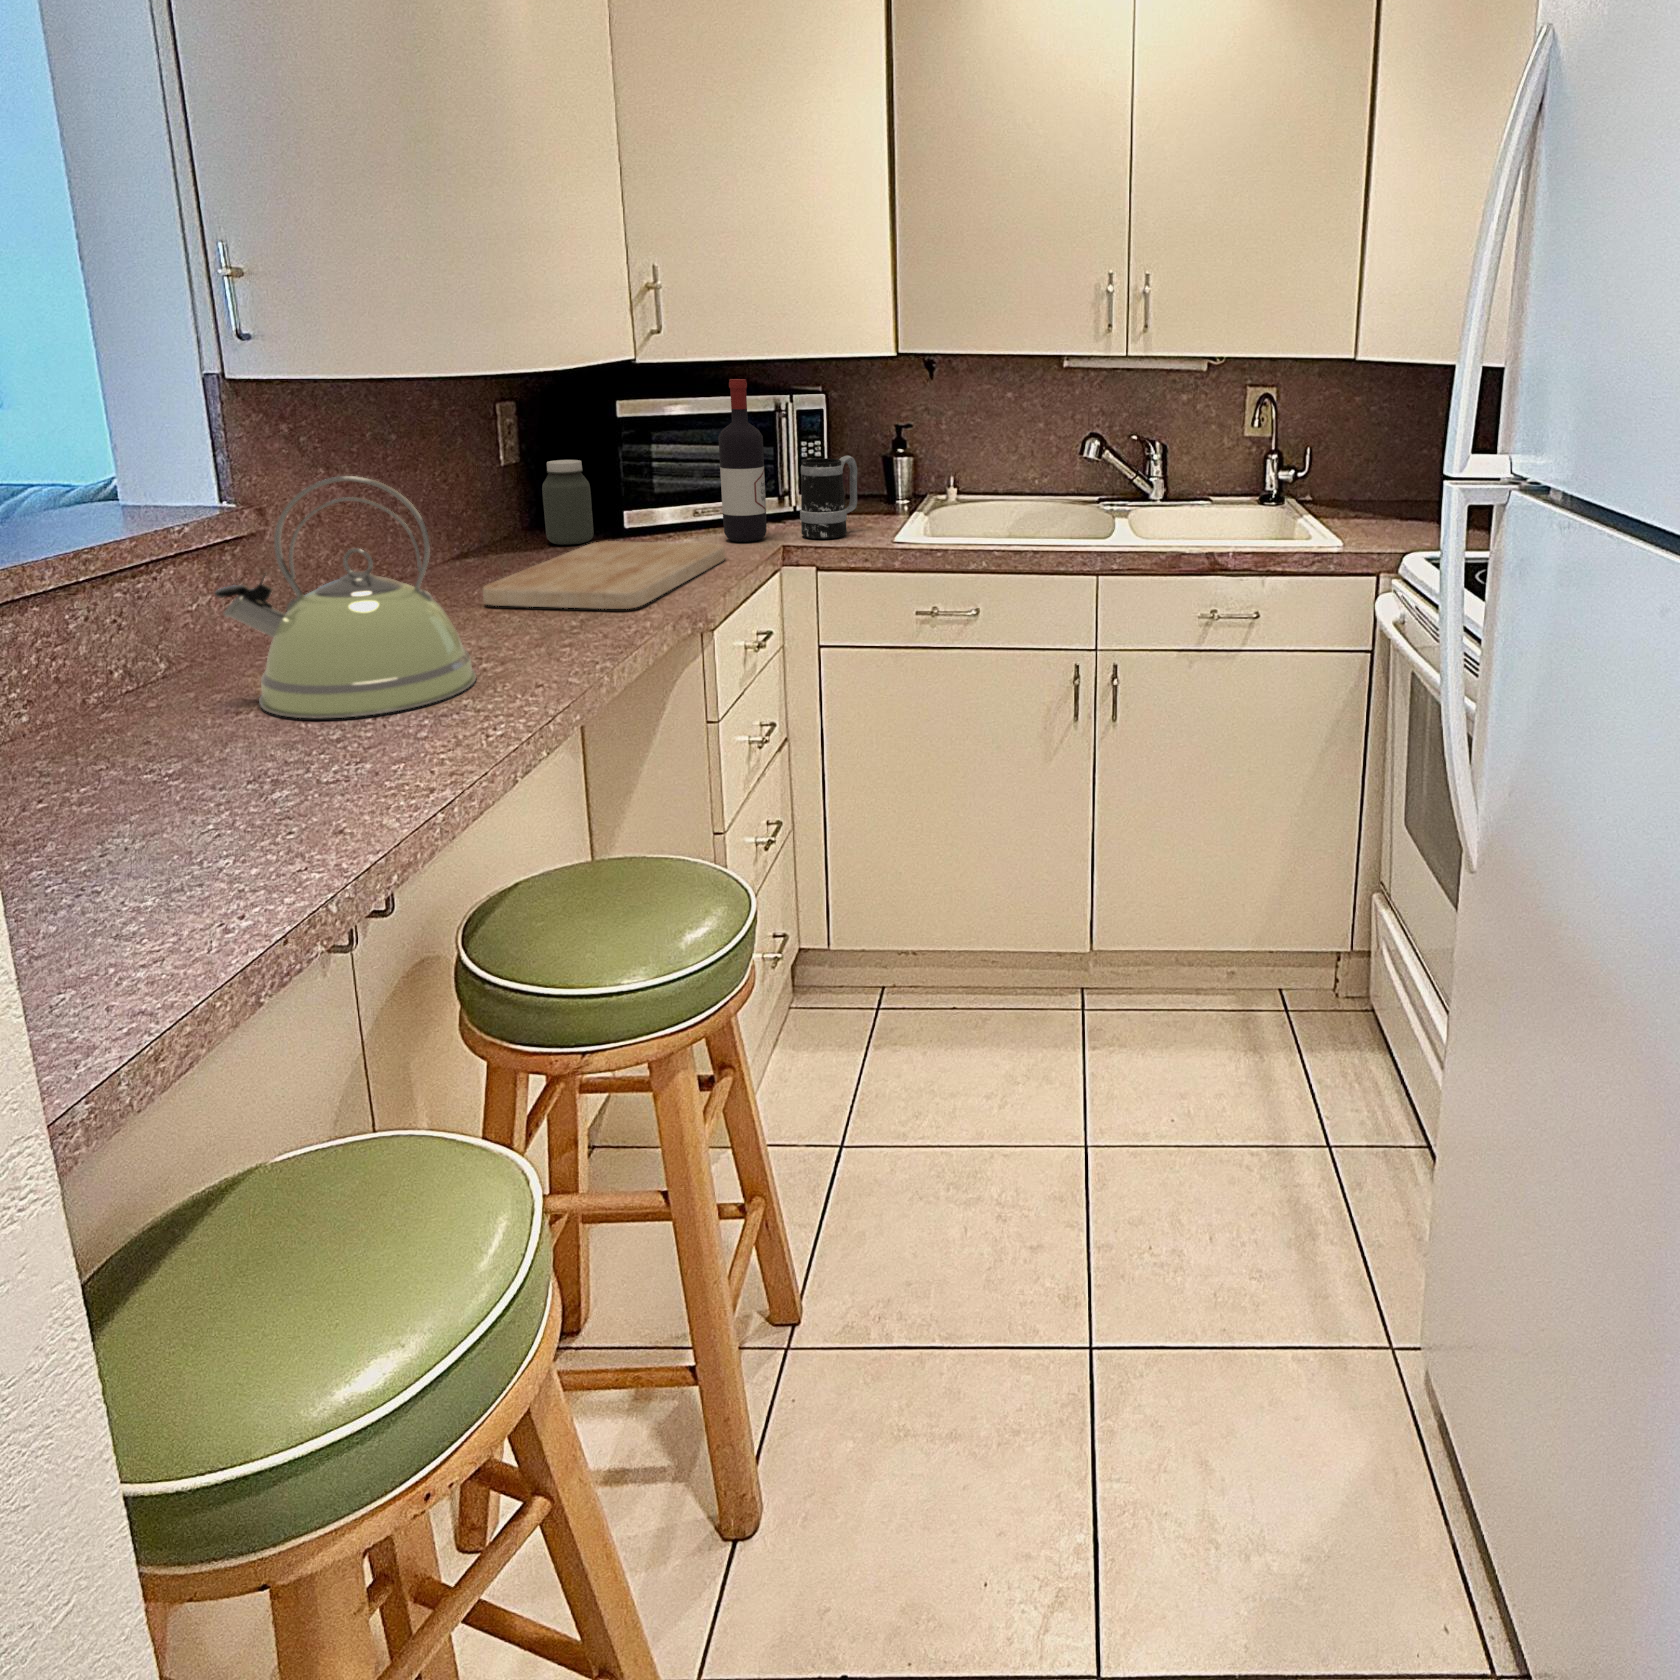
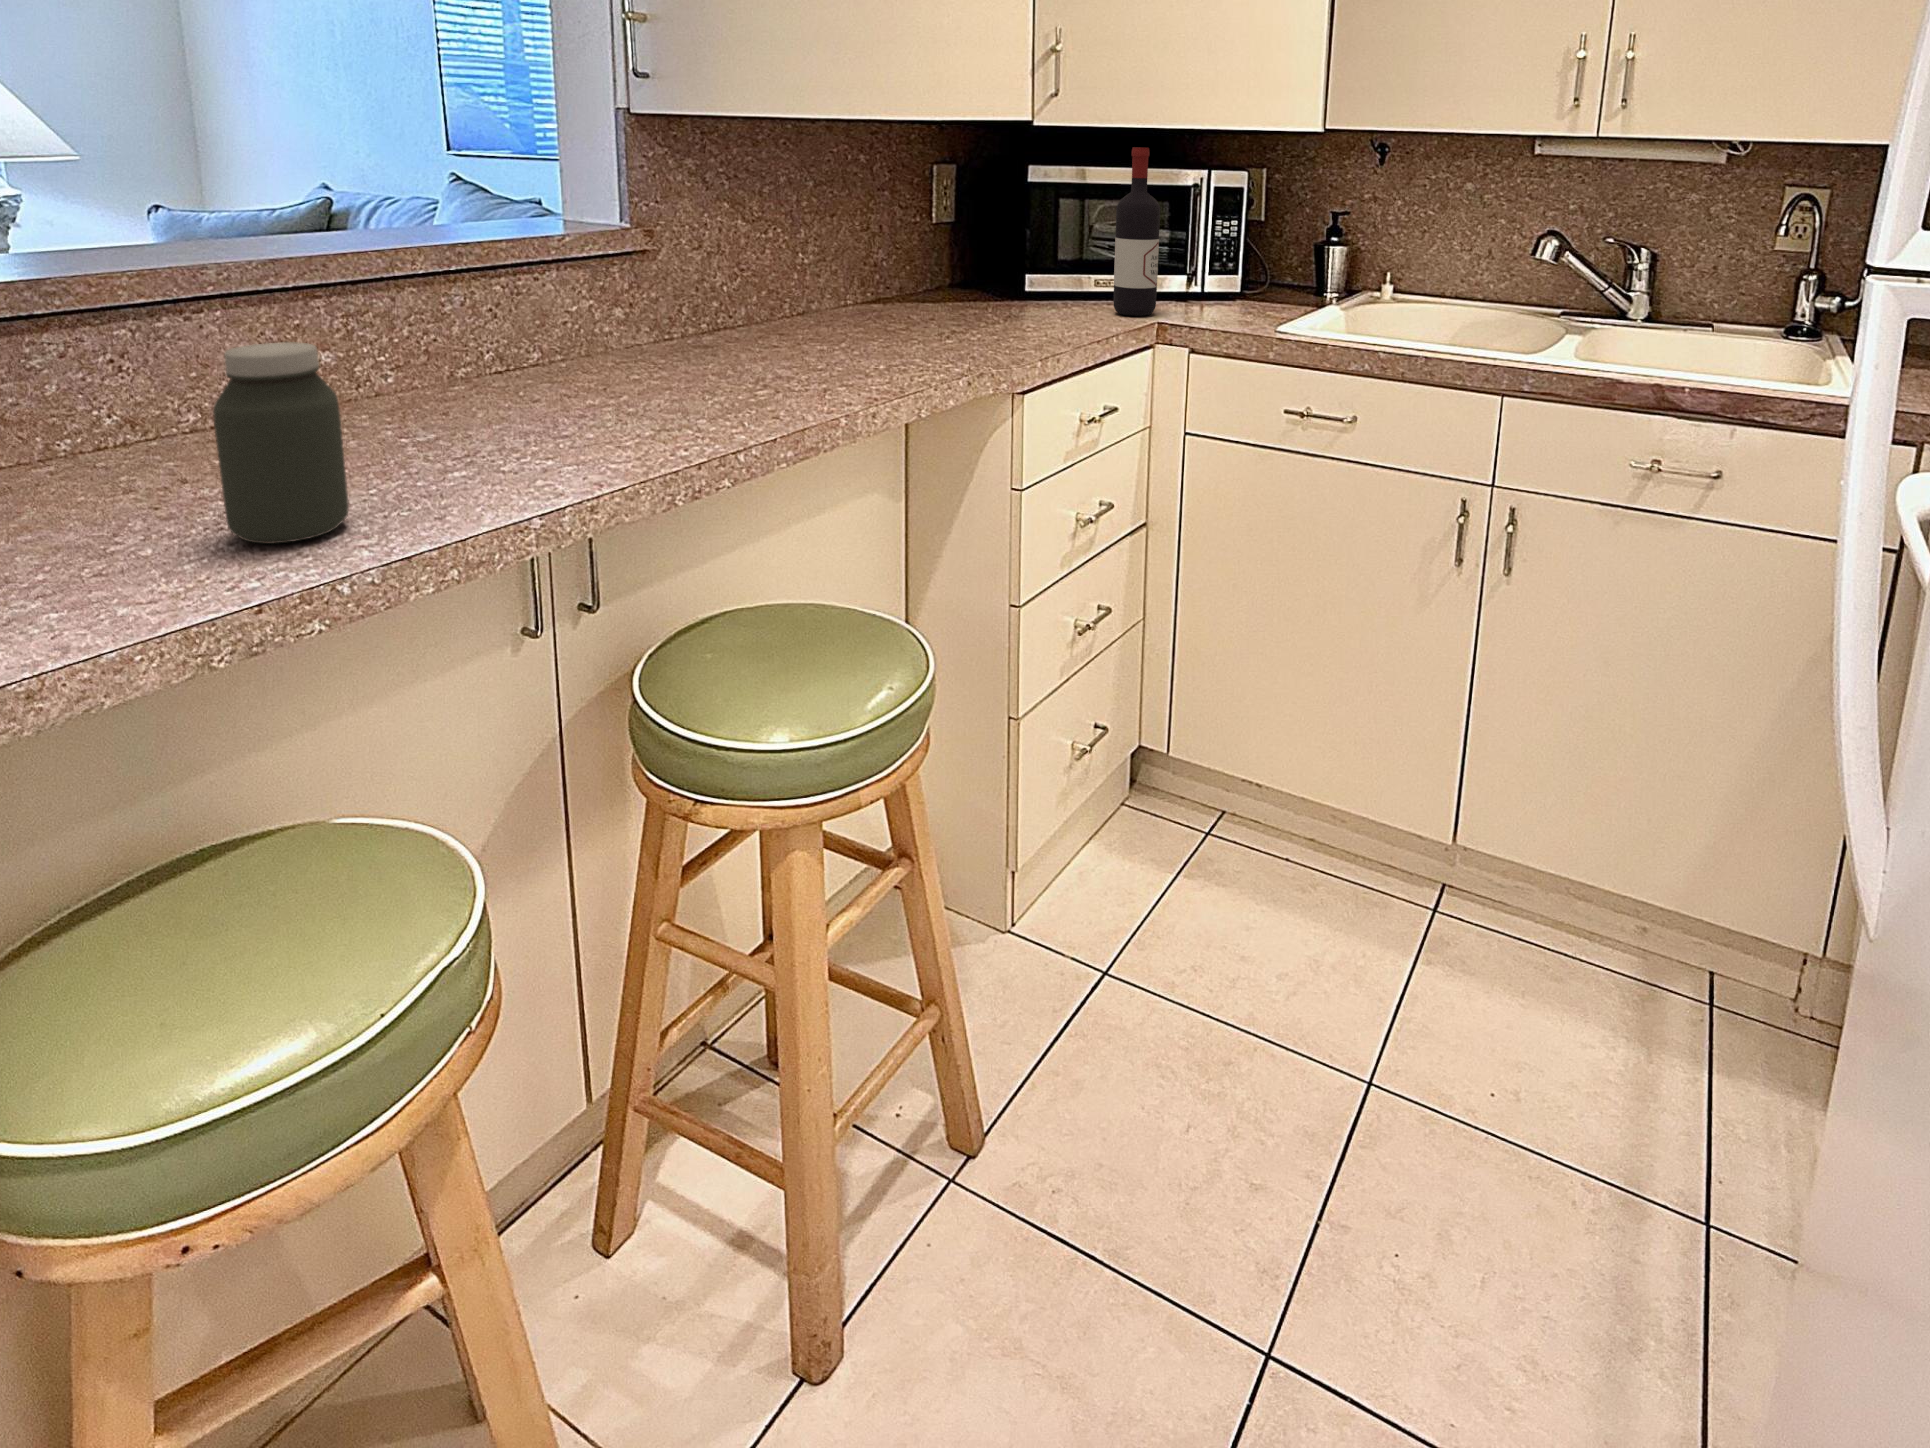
mug: present [800,456,857,539] -> none [1191,235,1260,321]
jar: present [542,460,594,545] -> present [213,342,349,544]
kettle: present [215,476,476,718] -> none [532,190,741,418]
cutting board: present [483,541,725,609] -> none [833,300,1092,360]

